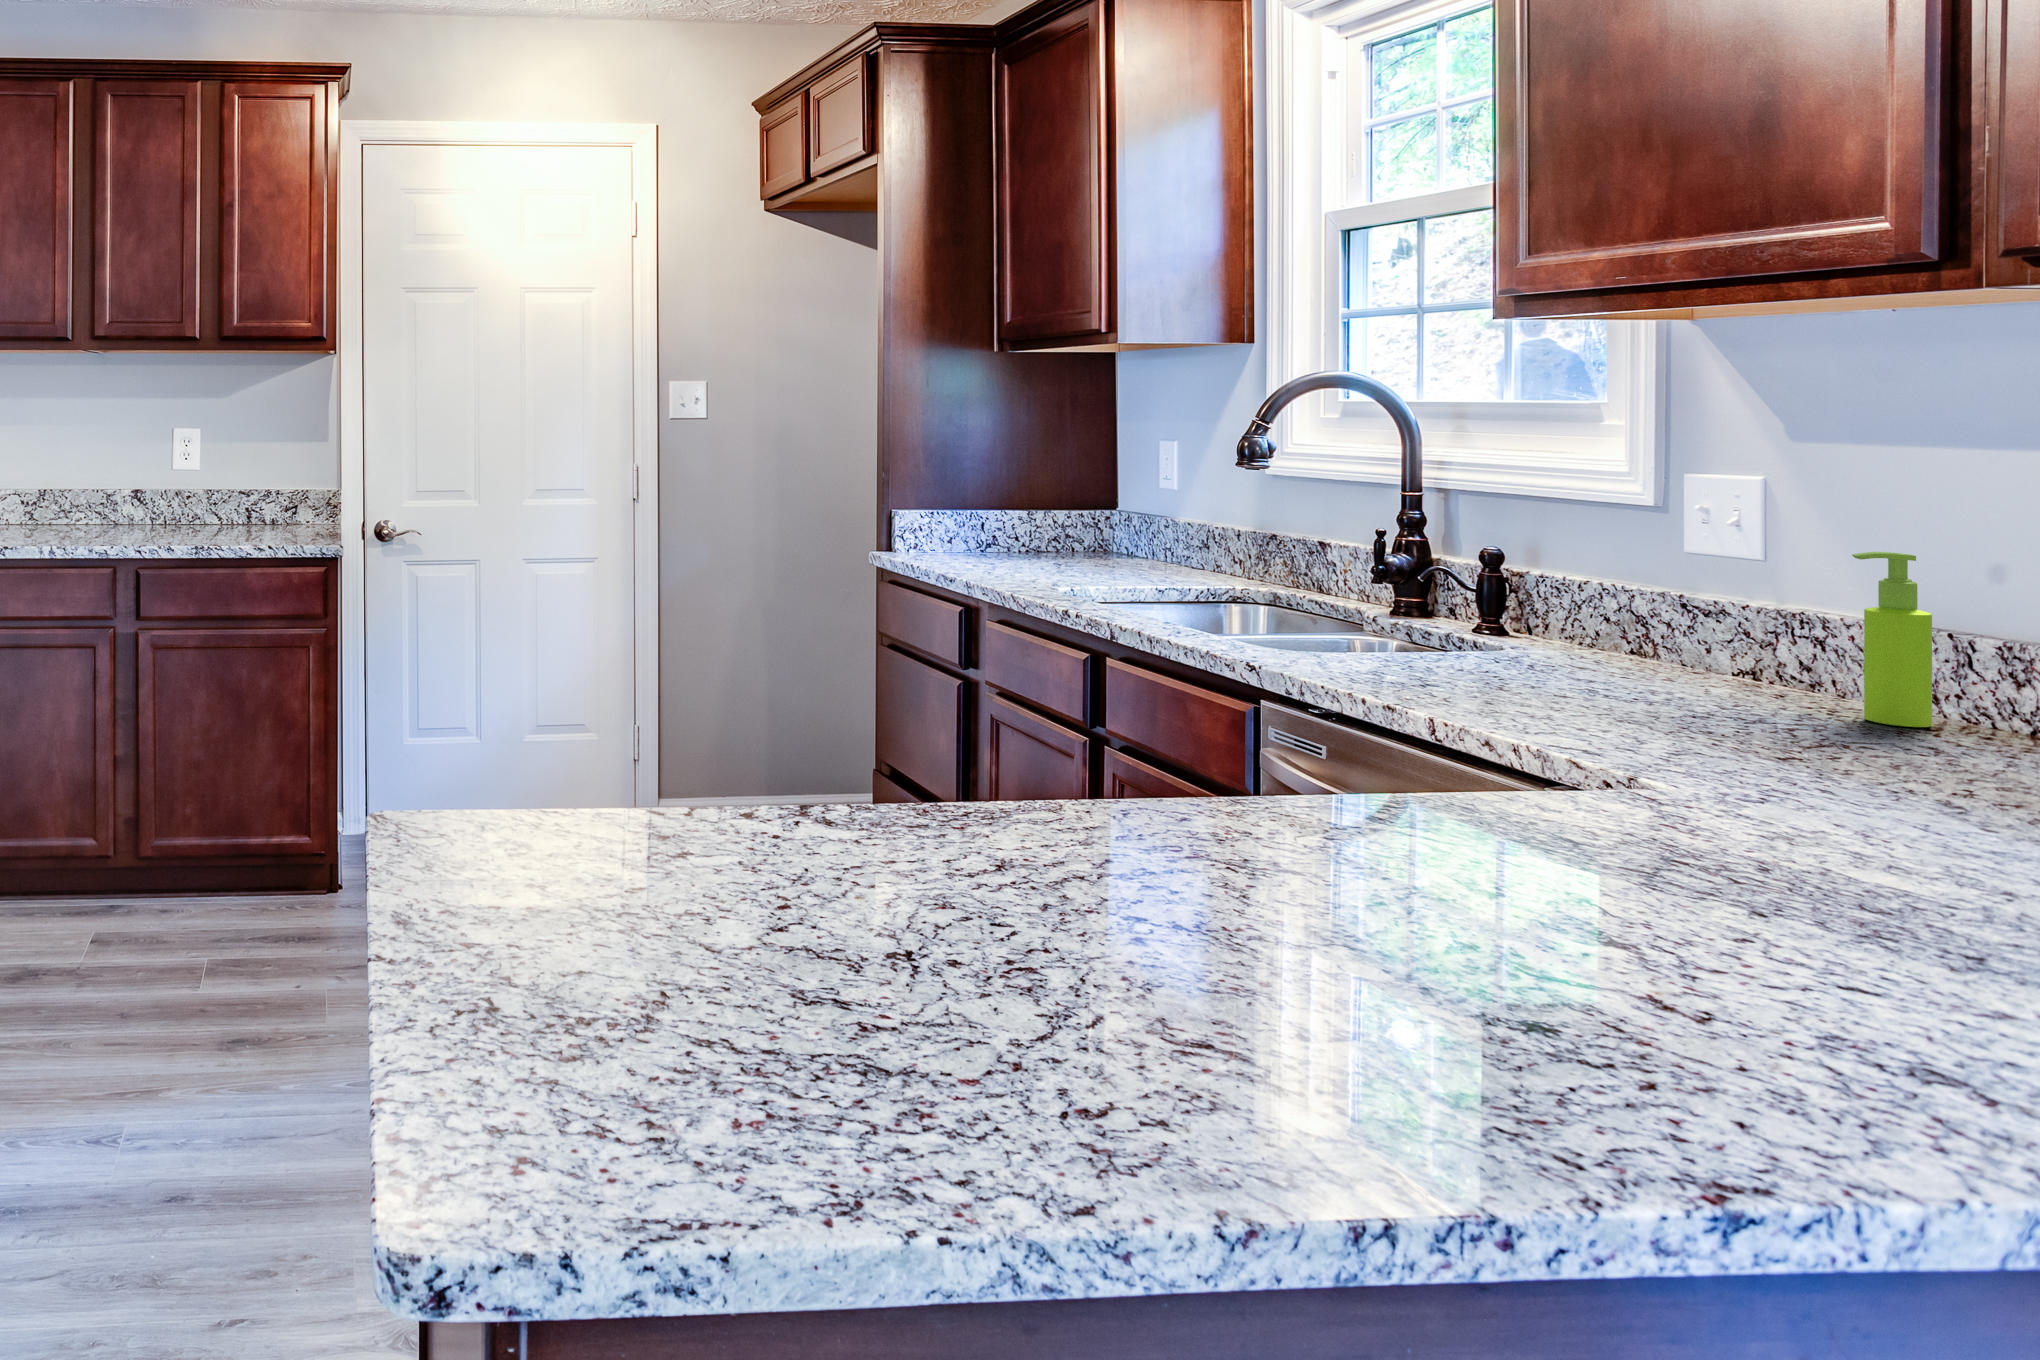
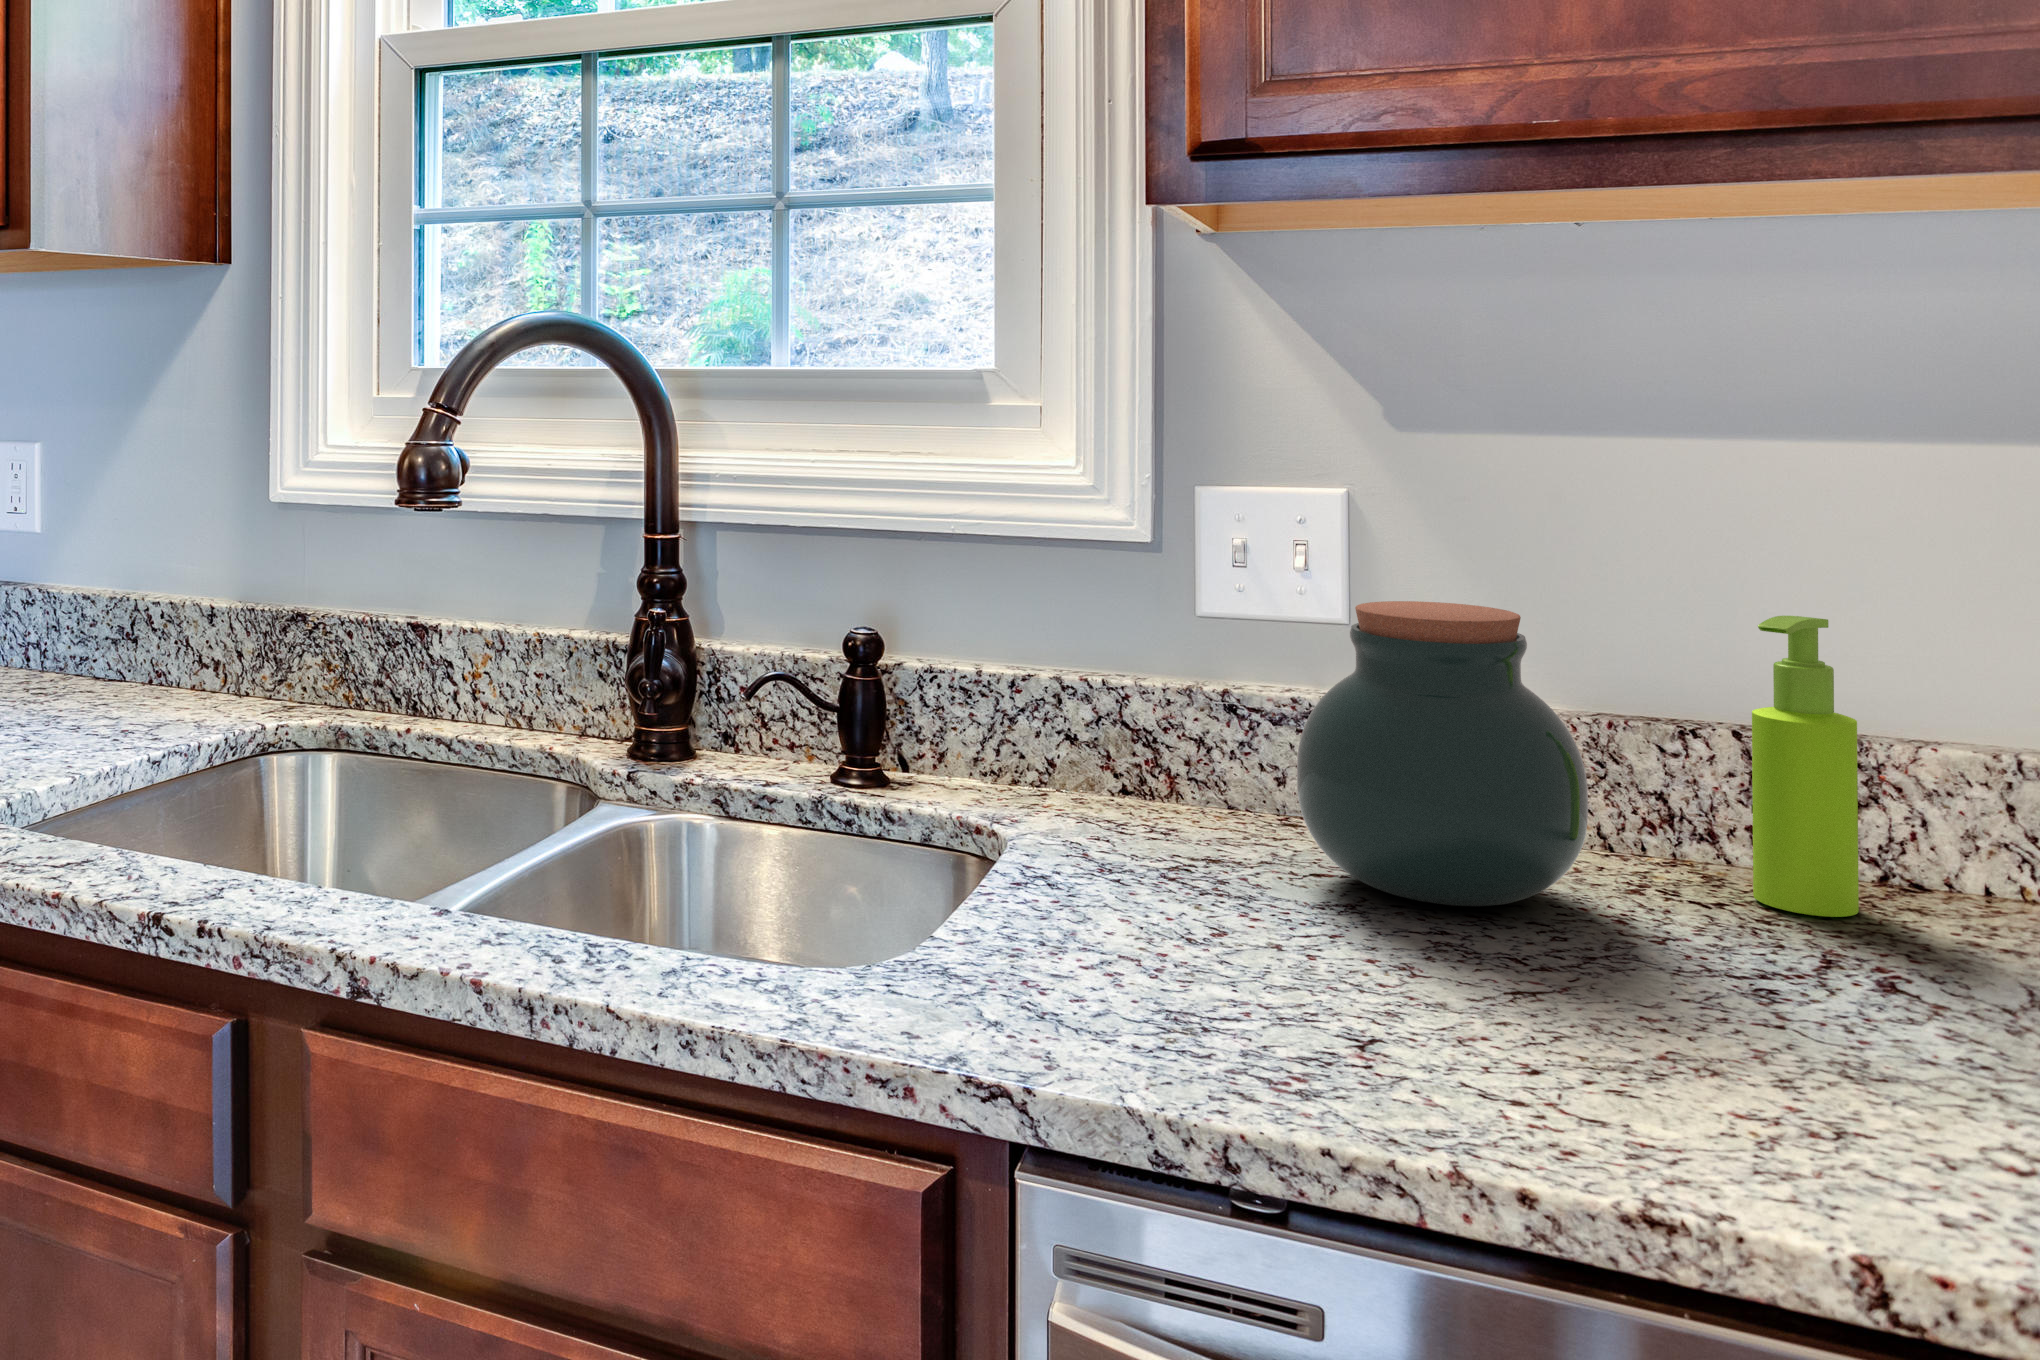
jar: none [1582,533,1756,692] -> present [1297,601,1588,906]

